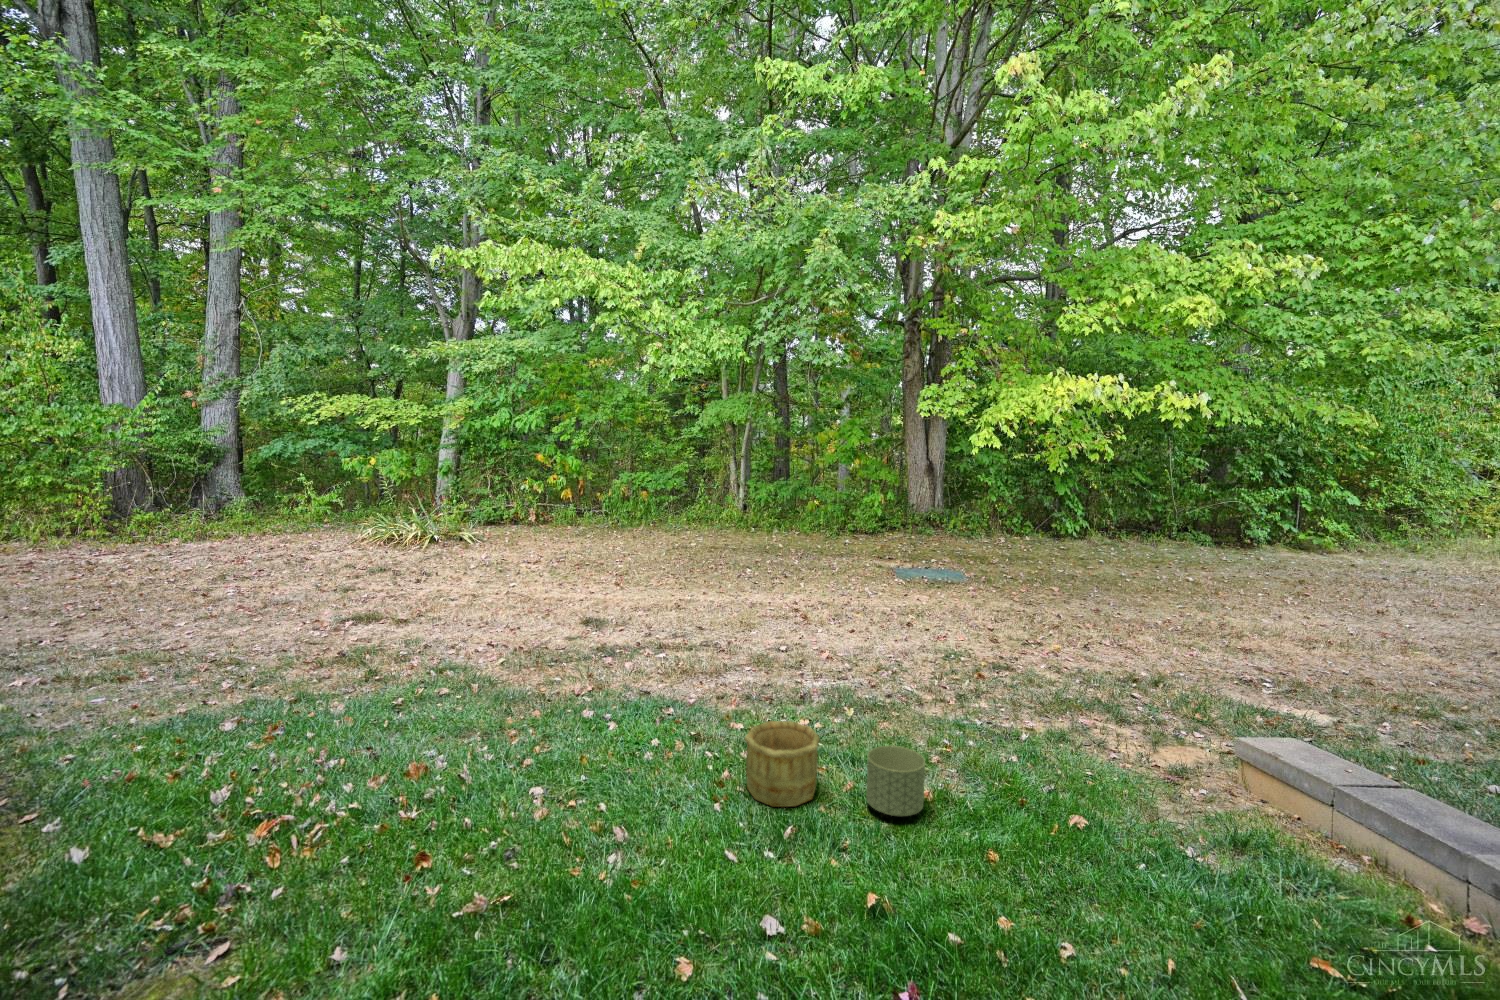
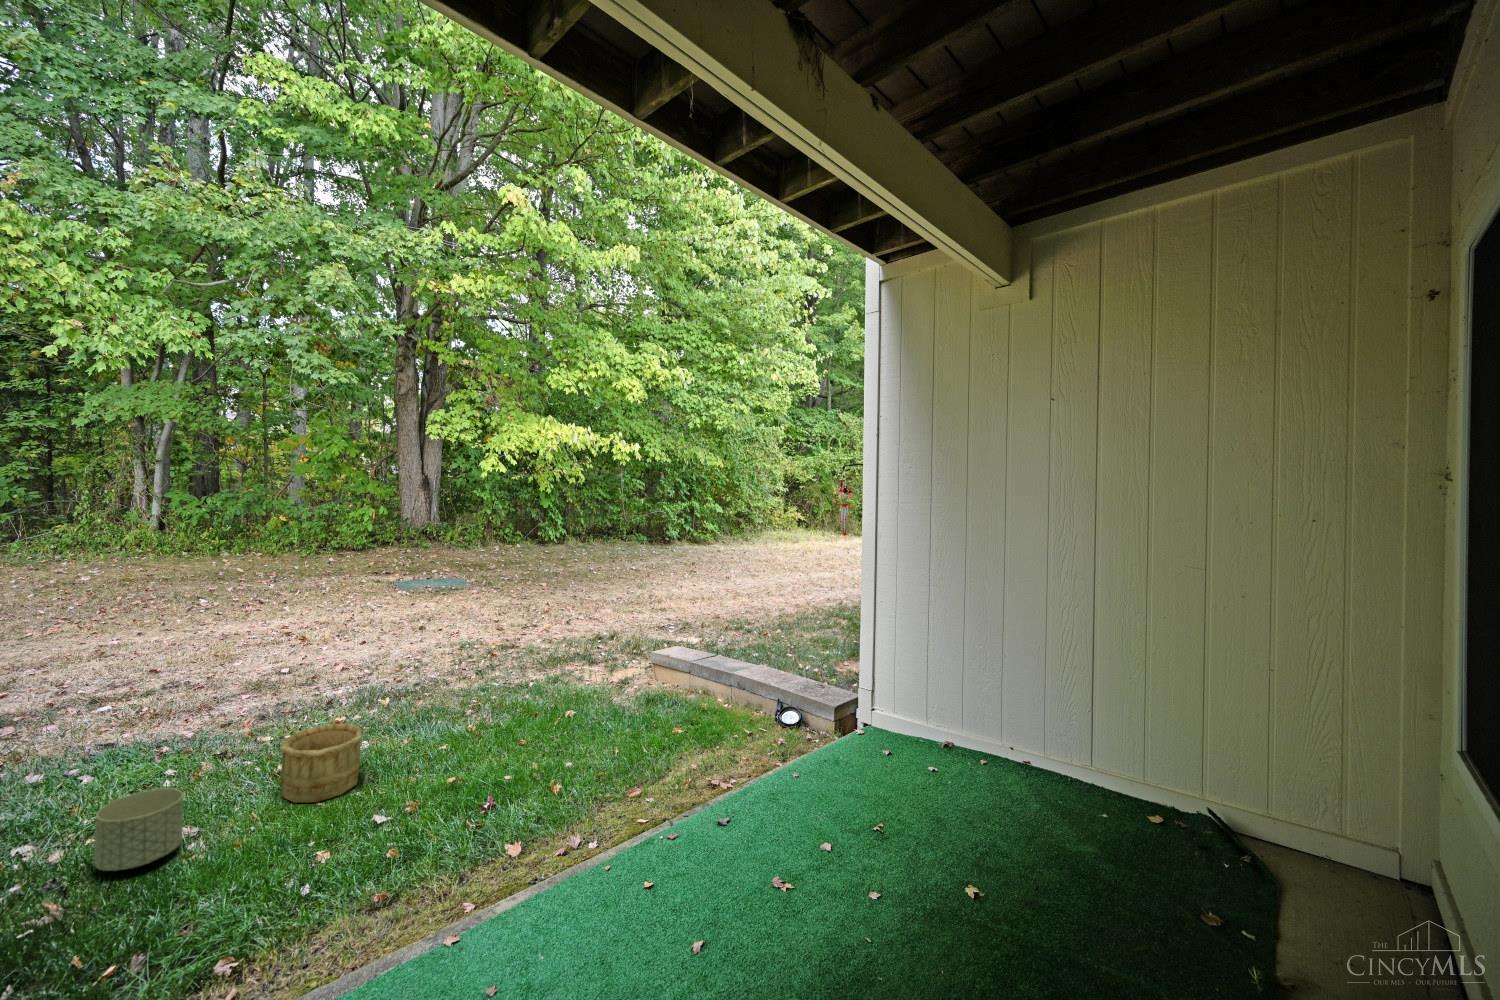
planter: present [866,746,925,816] -> present [94,788,183,871]

